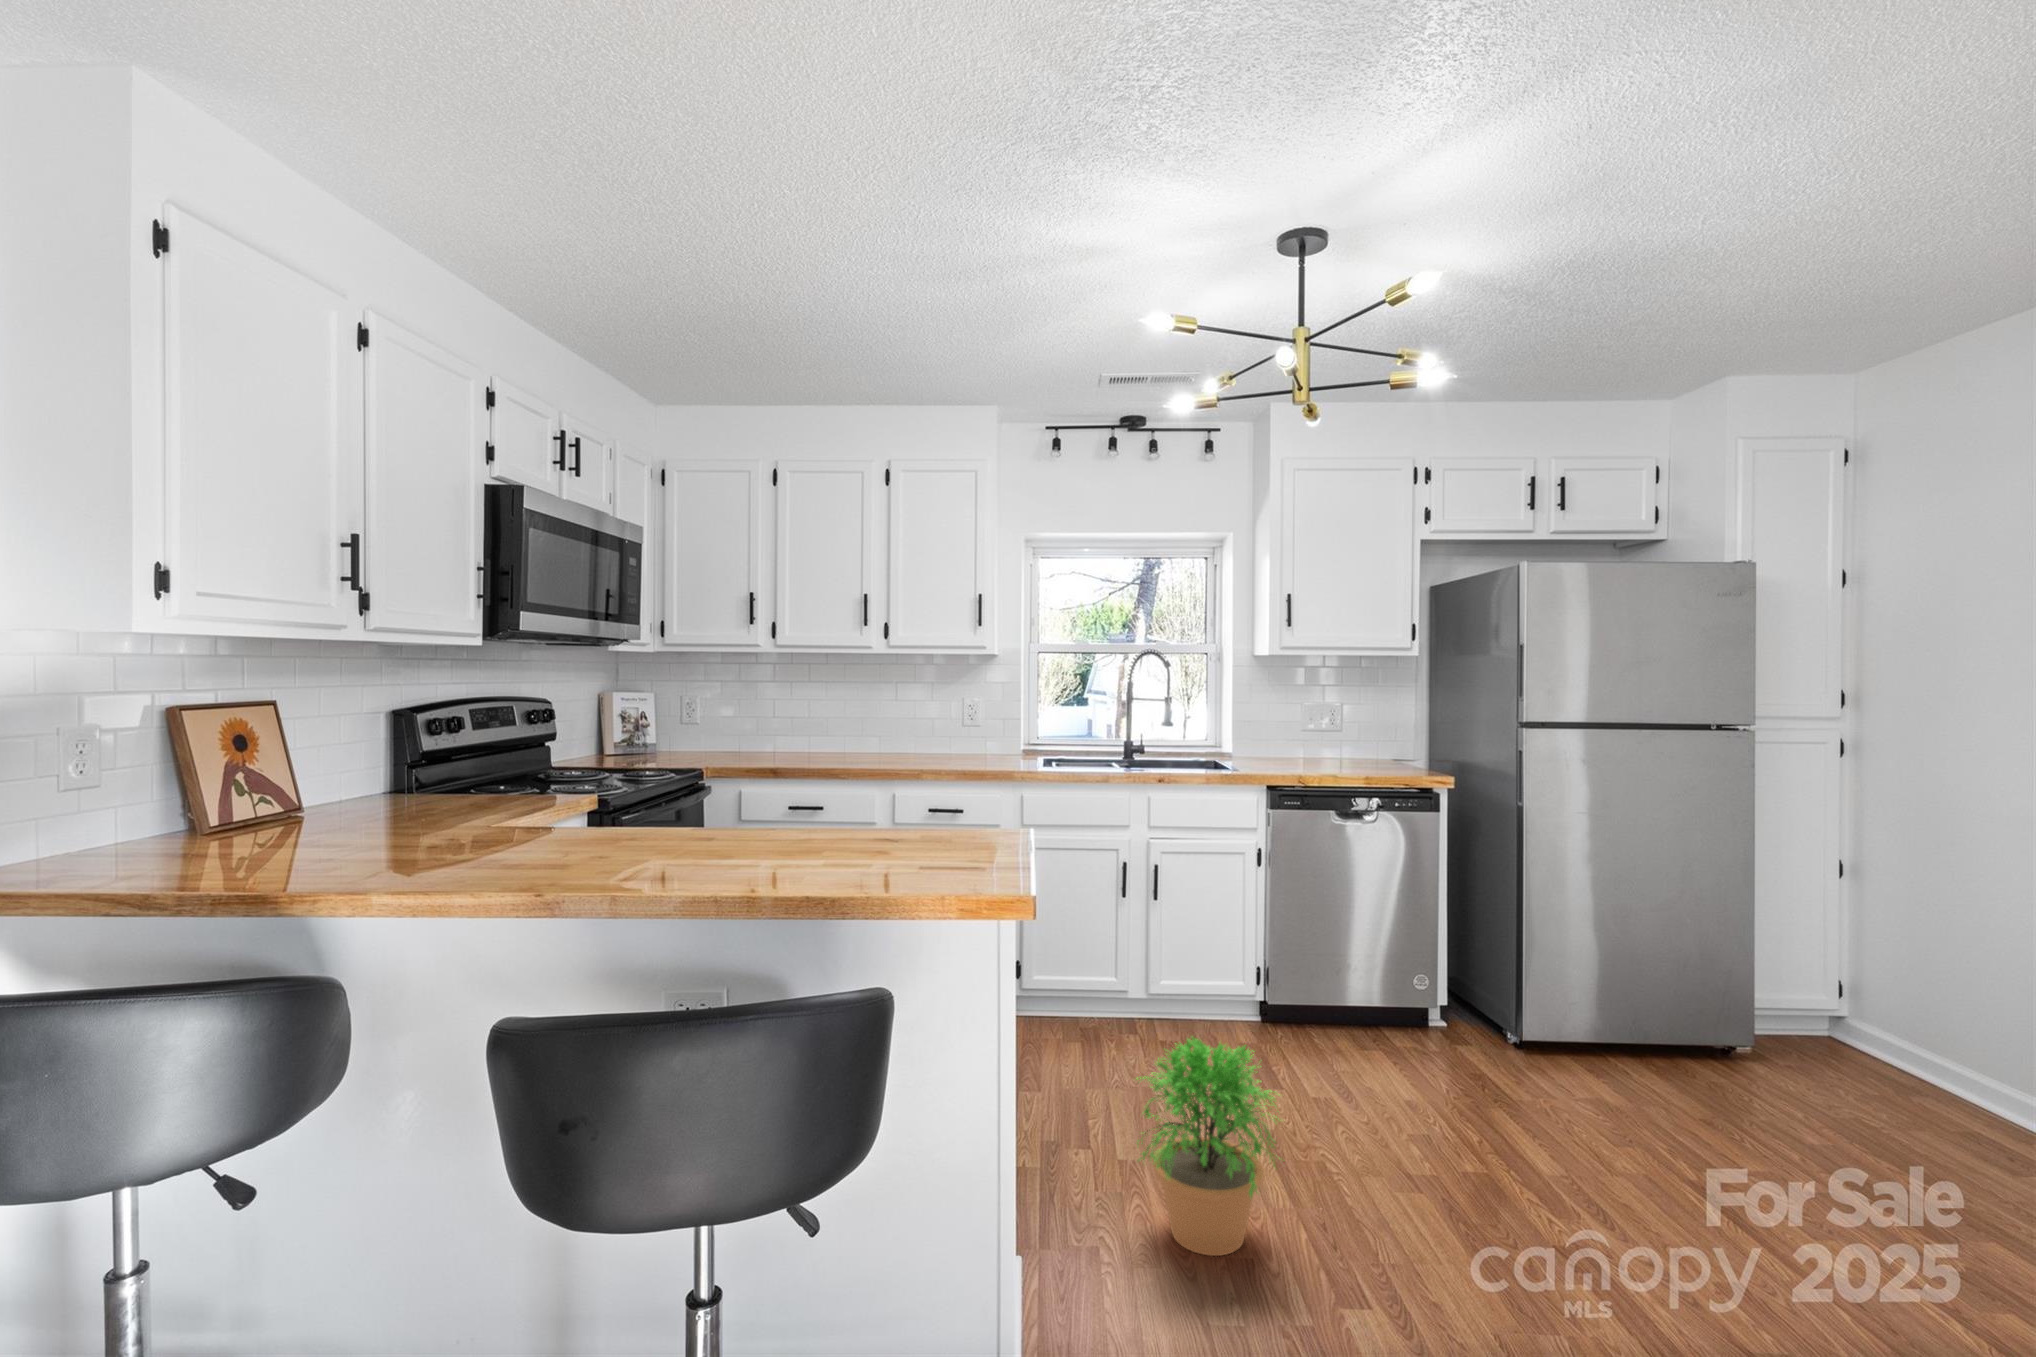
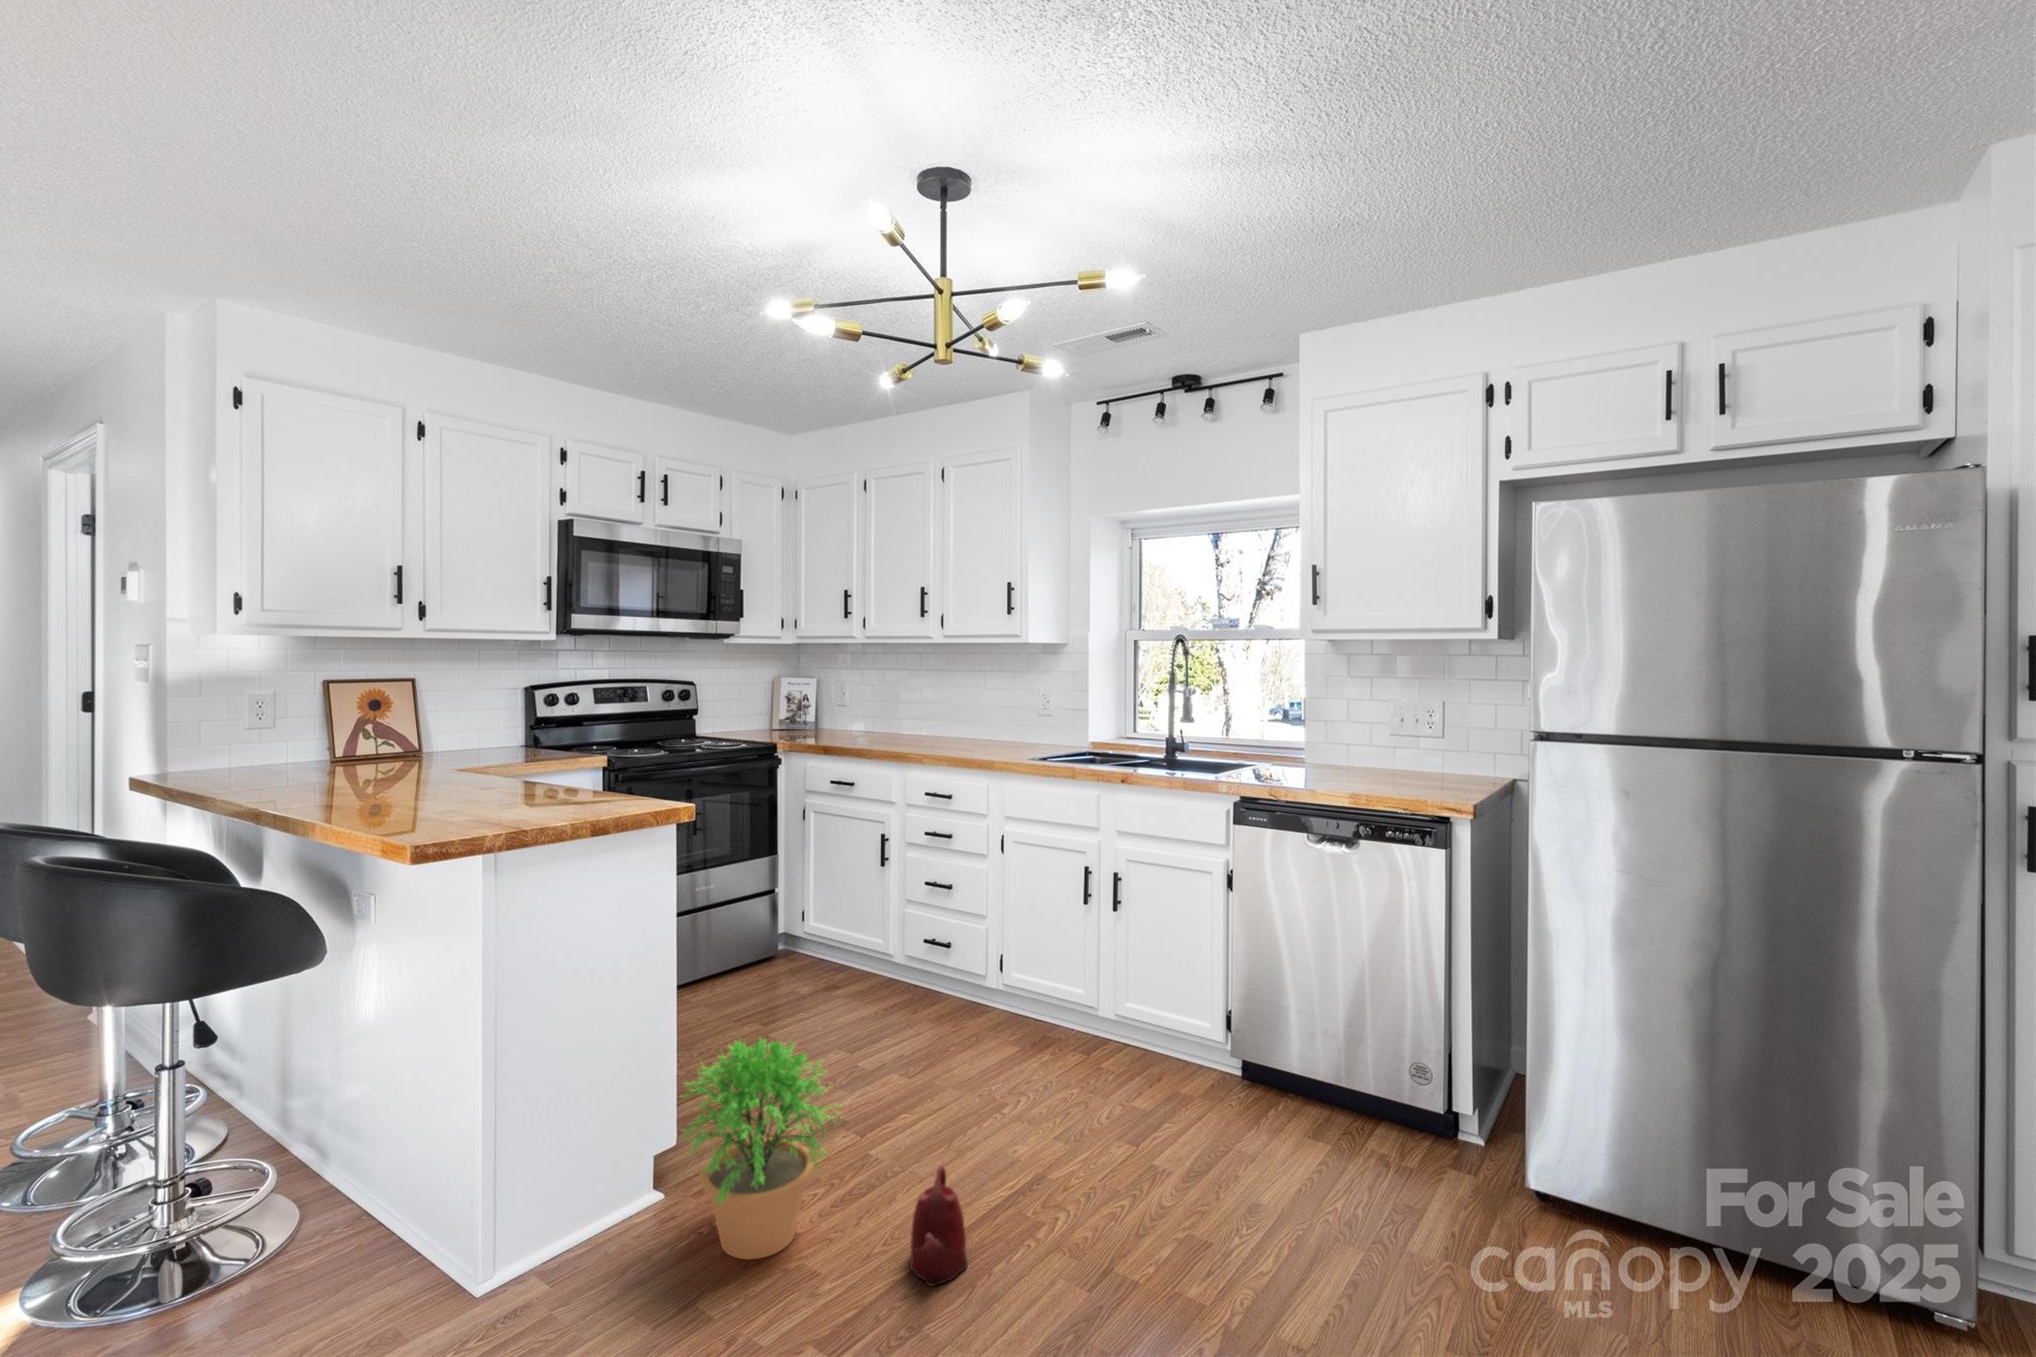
watering can: none [1308,1109,1410,1208] -> present [910,1165,968,1286]

